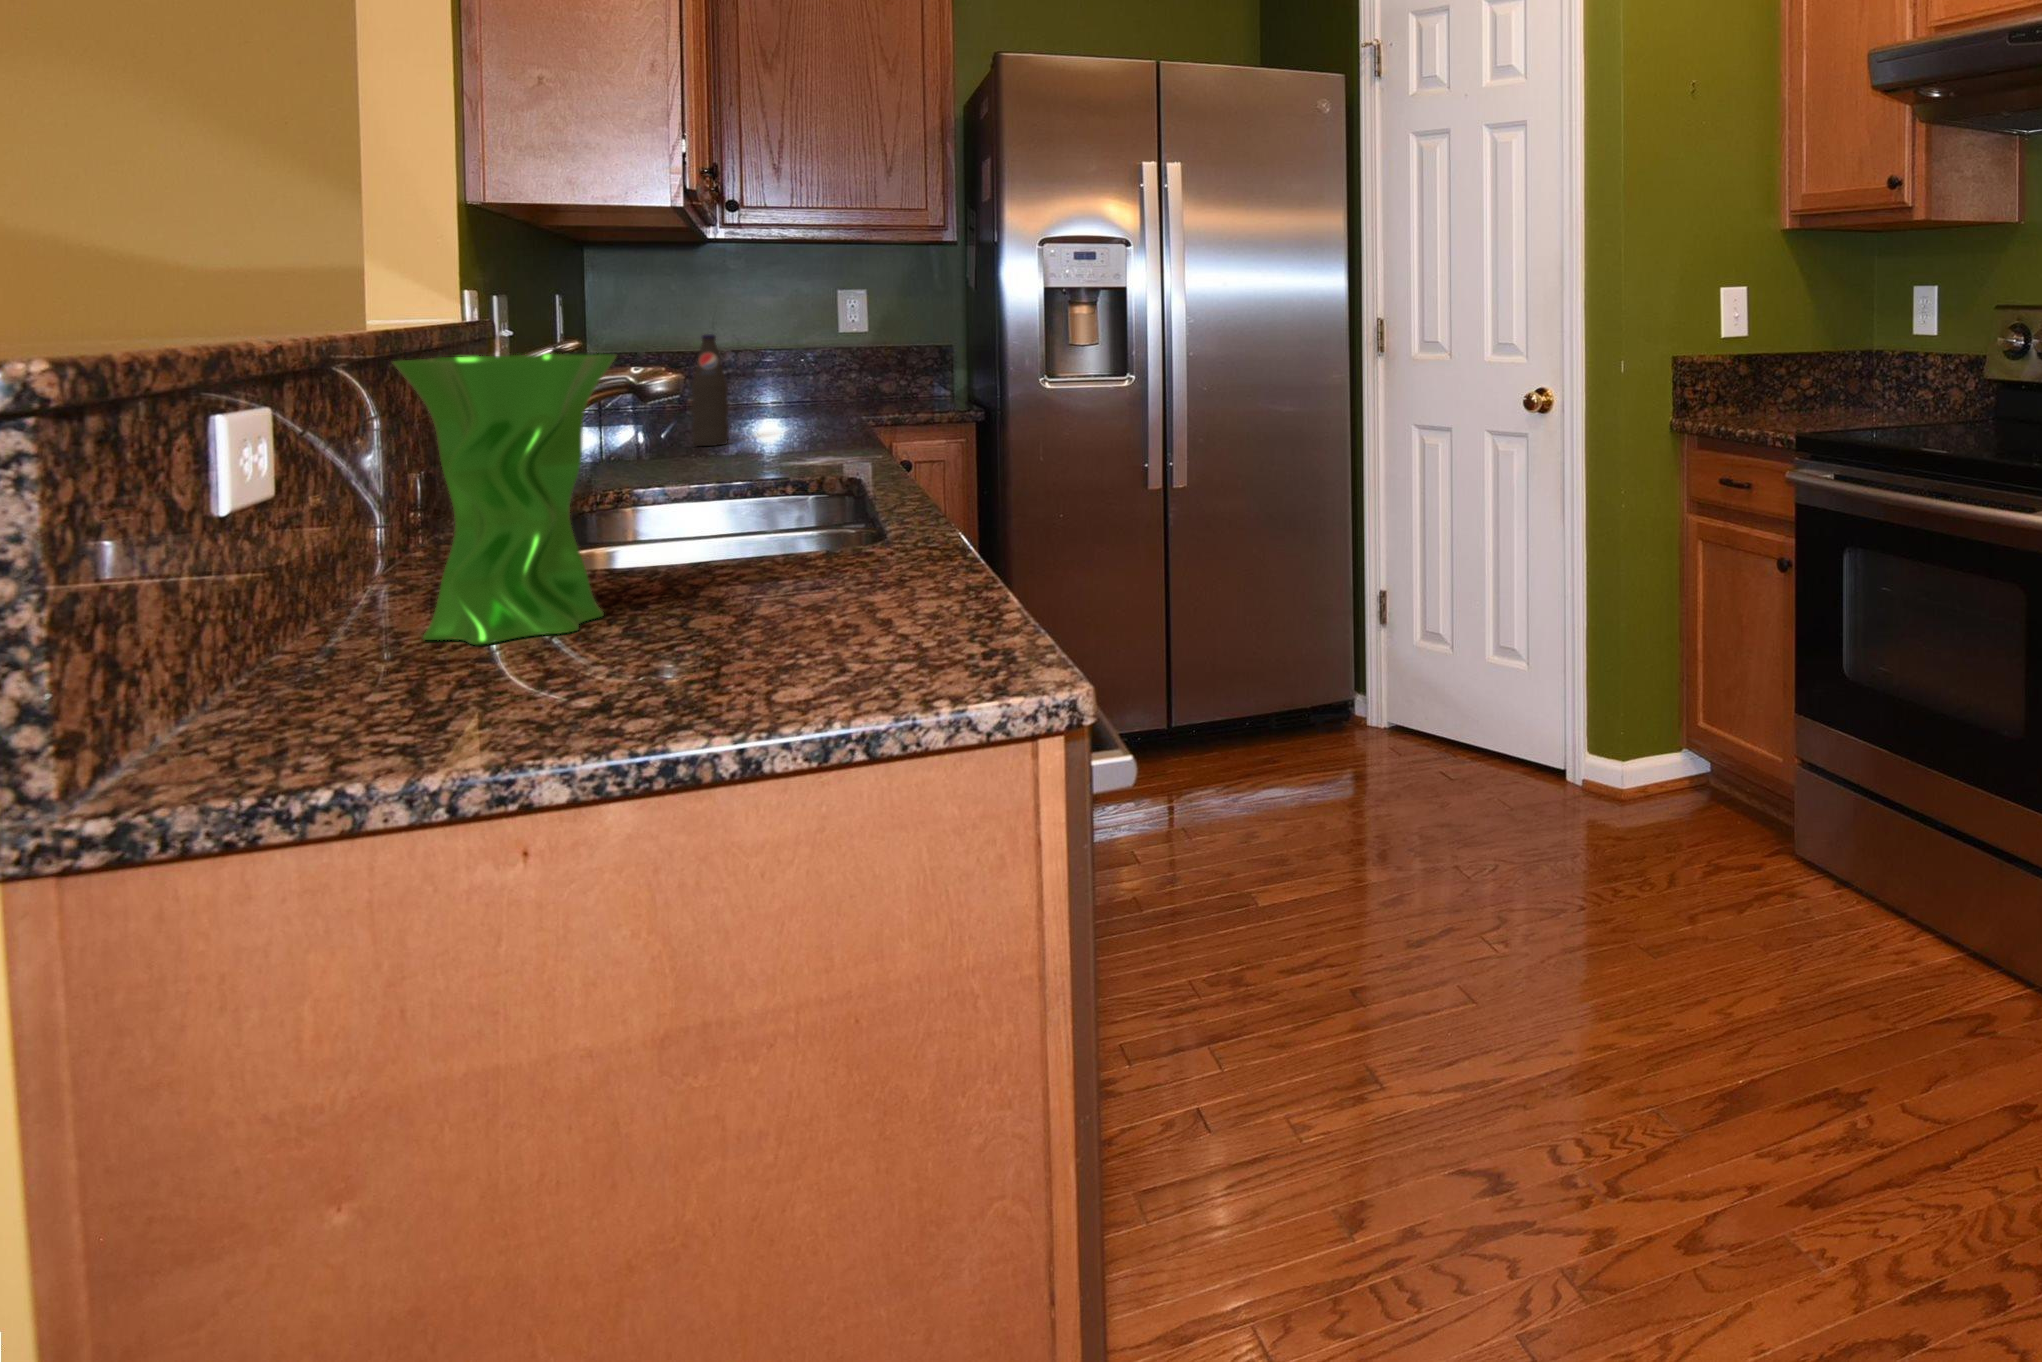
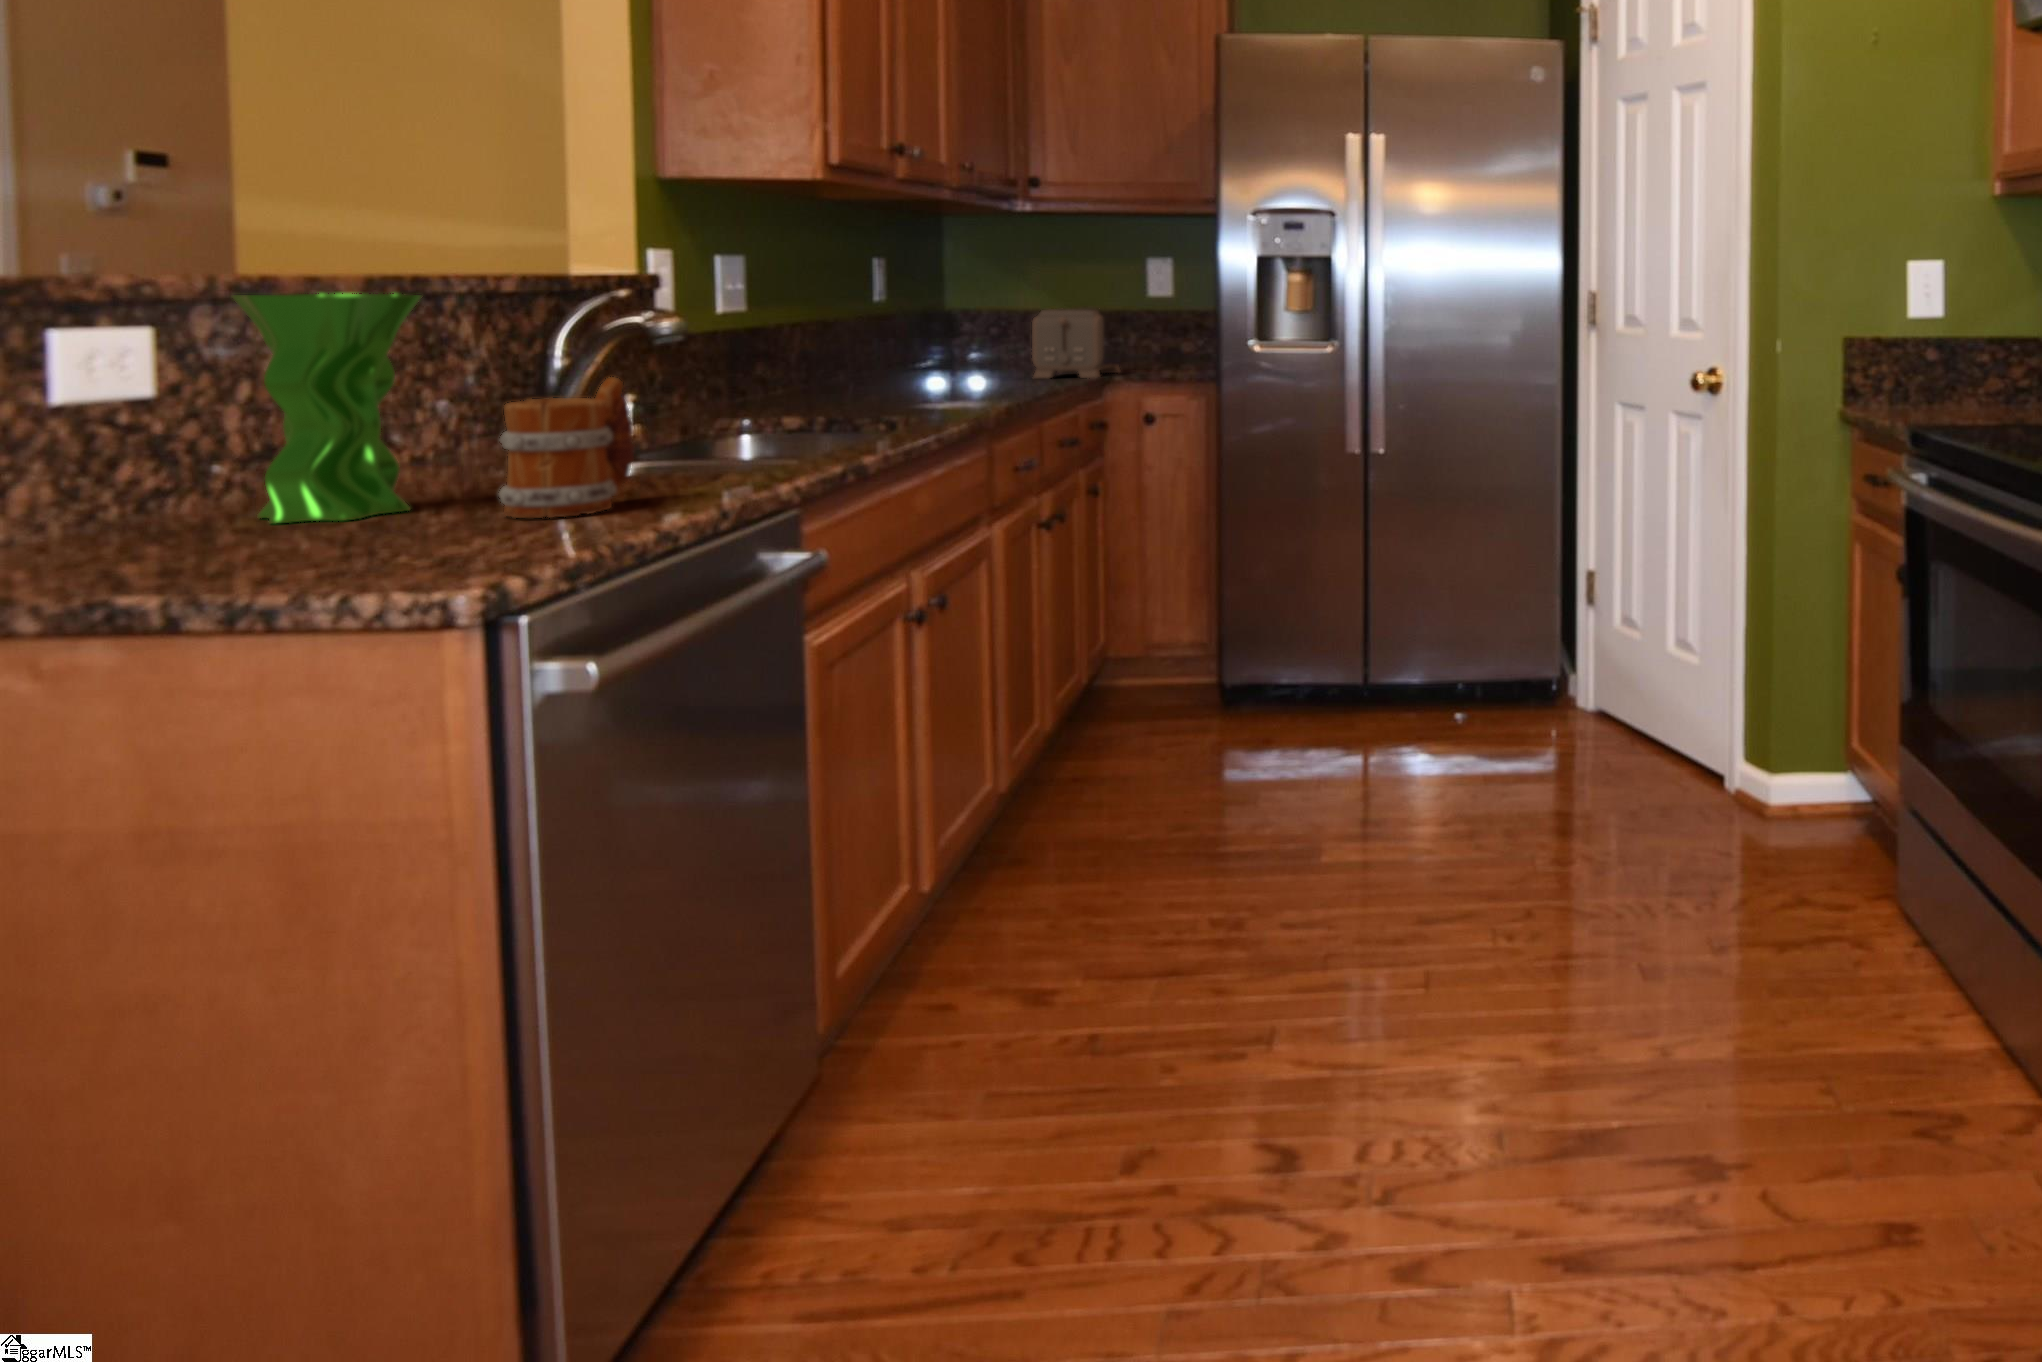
bottle: present [692,334,729,446] -> none [948,293,978,392]
toaster: none [726,347,807,428] -> present [1032,308,1120,378]
mug: none [748,443,869,611] -> present [499,378,634,518]

